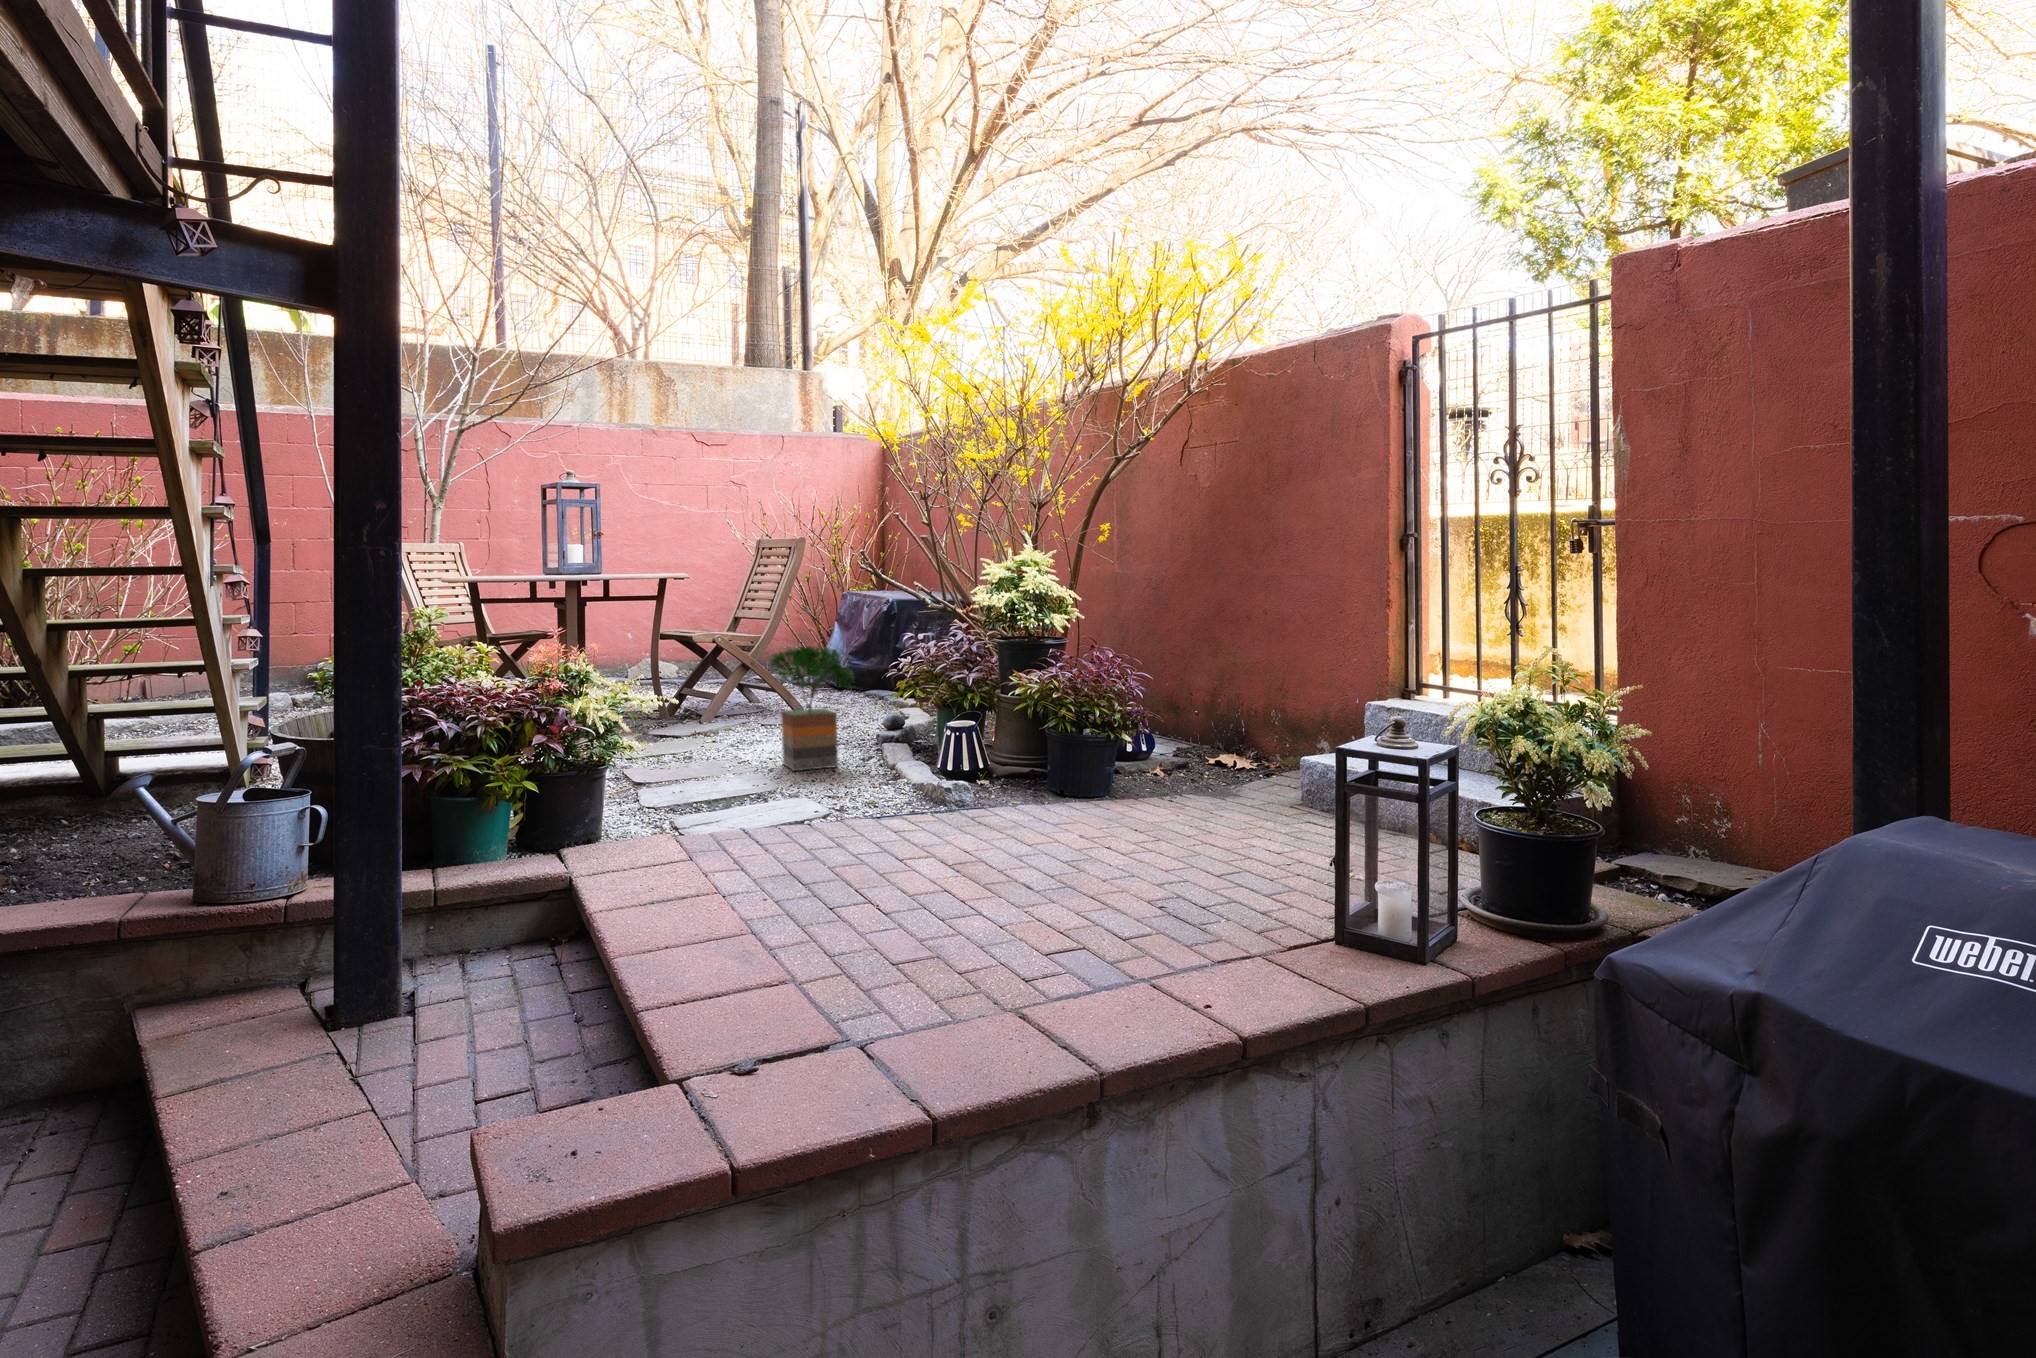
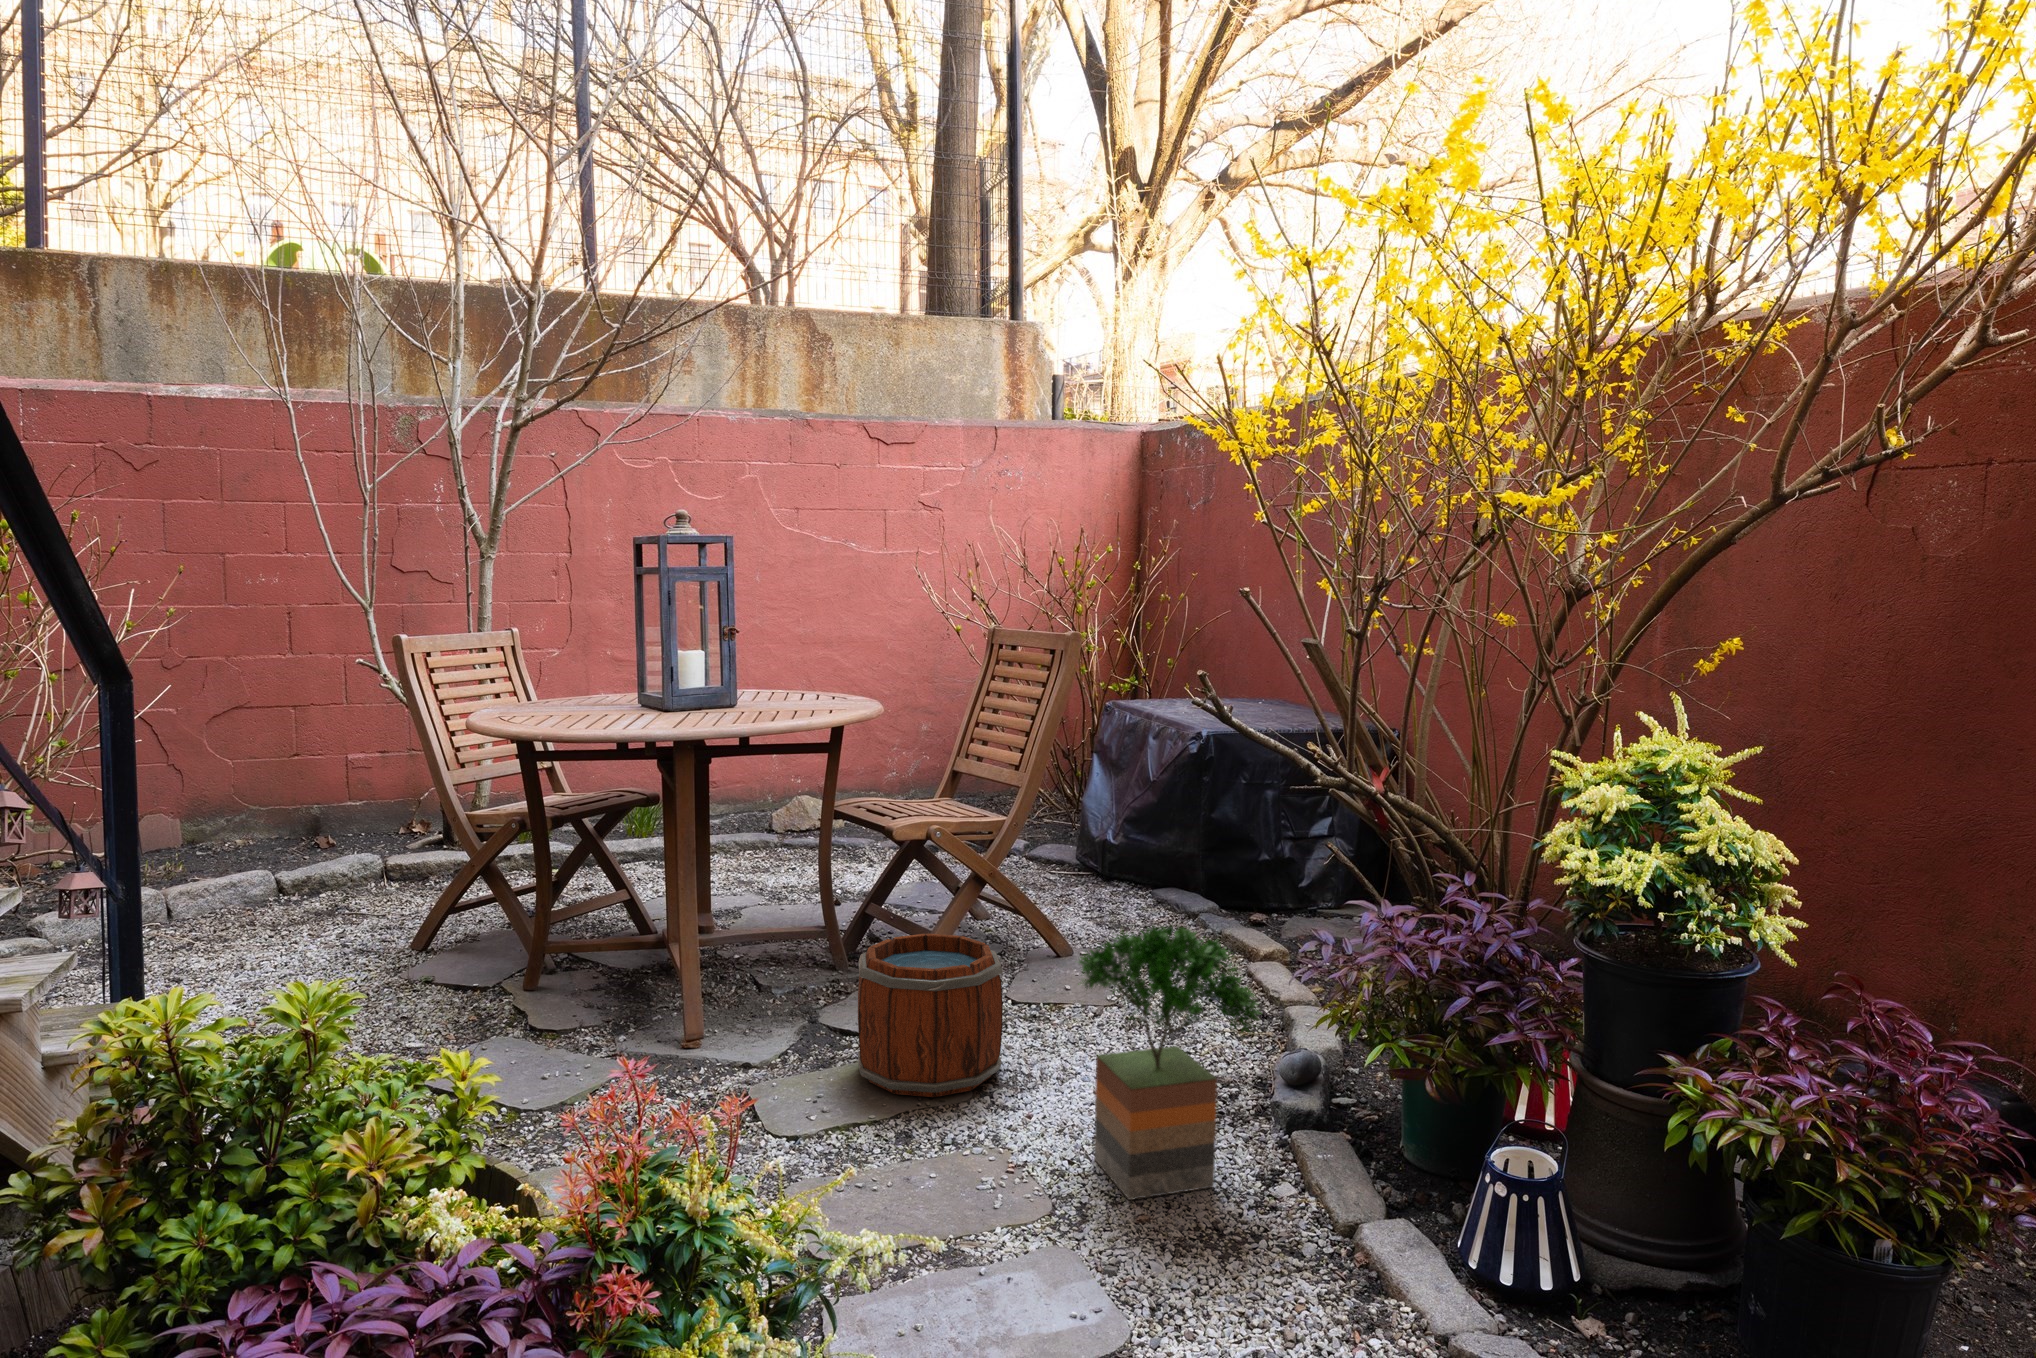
bucket: none [666,680,747,754] -> present [858,934,1003,1097]

